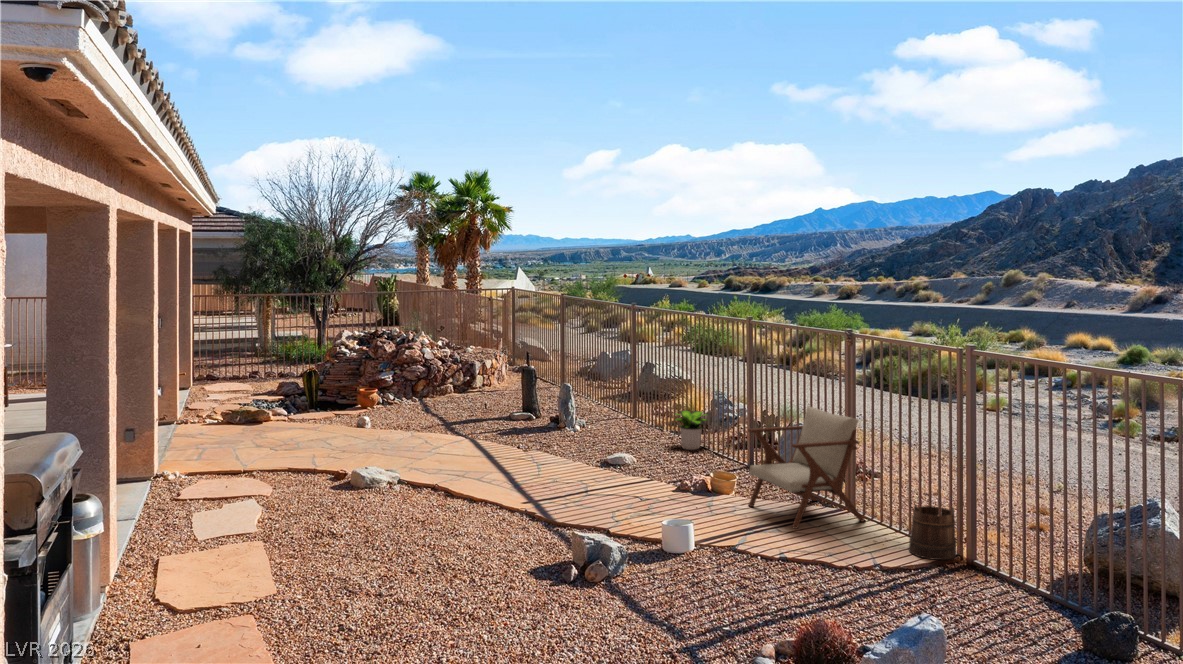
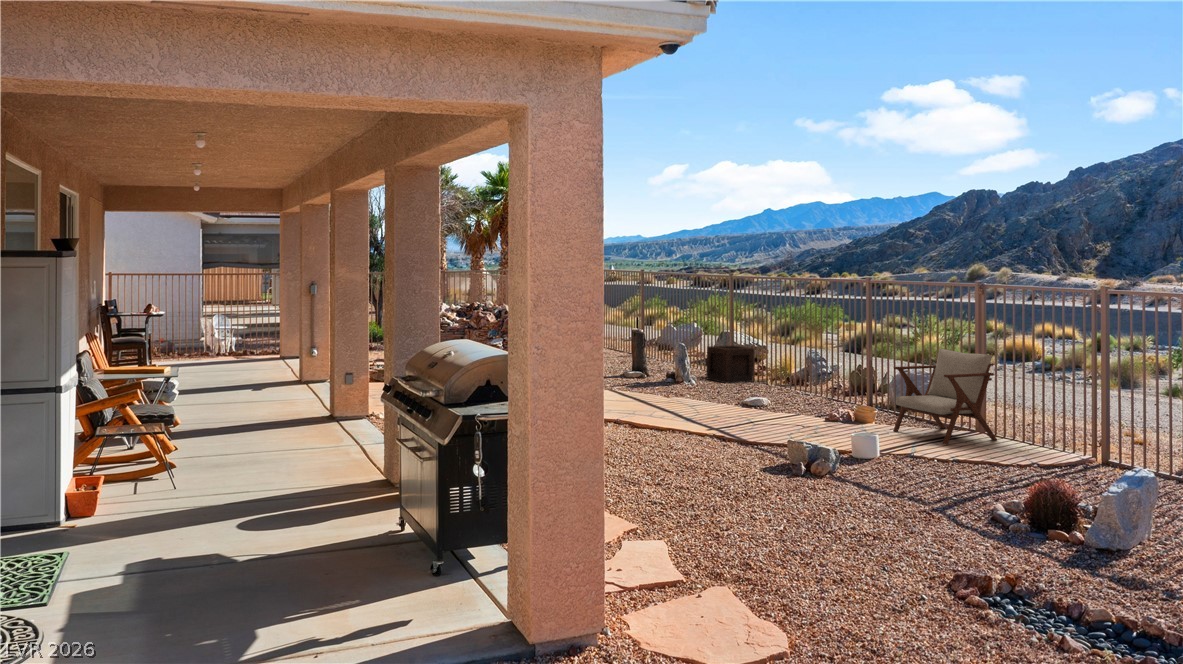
wooden crate: none [605,382,657,427] -> present [706,345,754,383]
potted plant: present [674,410,709,450] -> none [786,364,824,398]
bucket: present [909,504,956,560] -> none [1048,418,1088,461]

